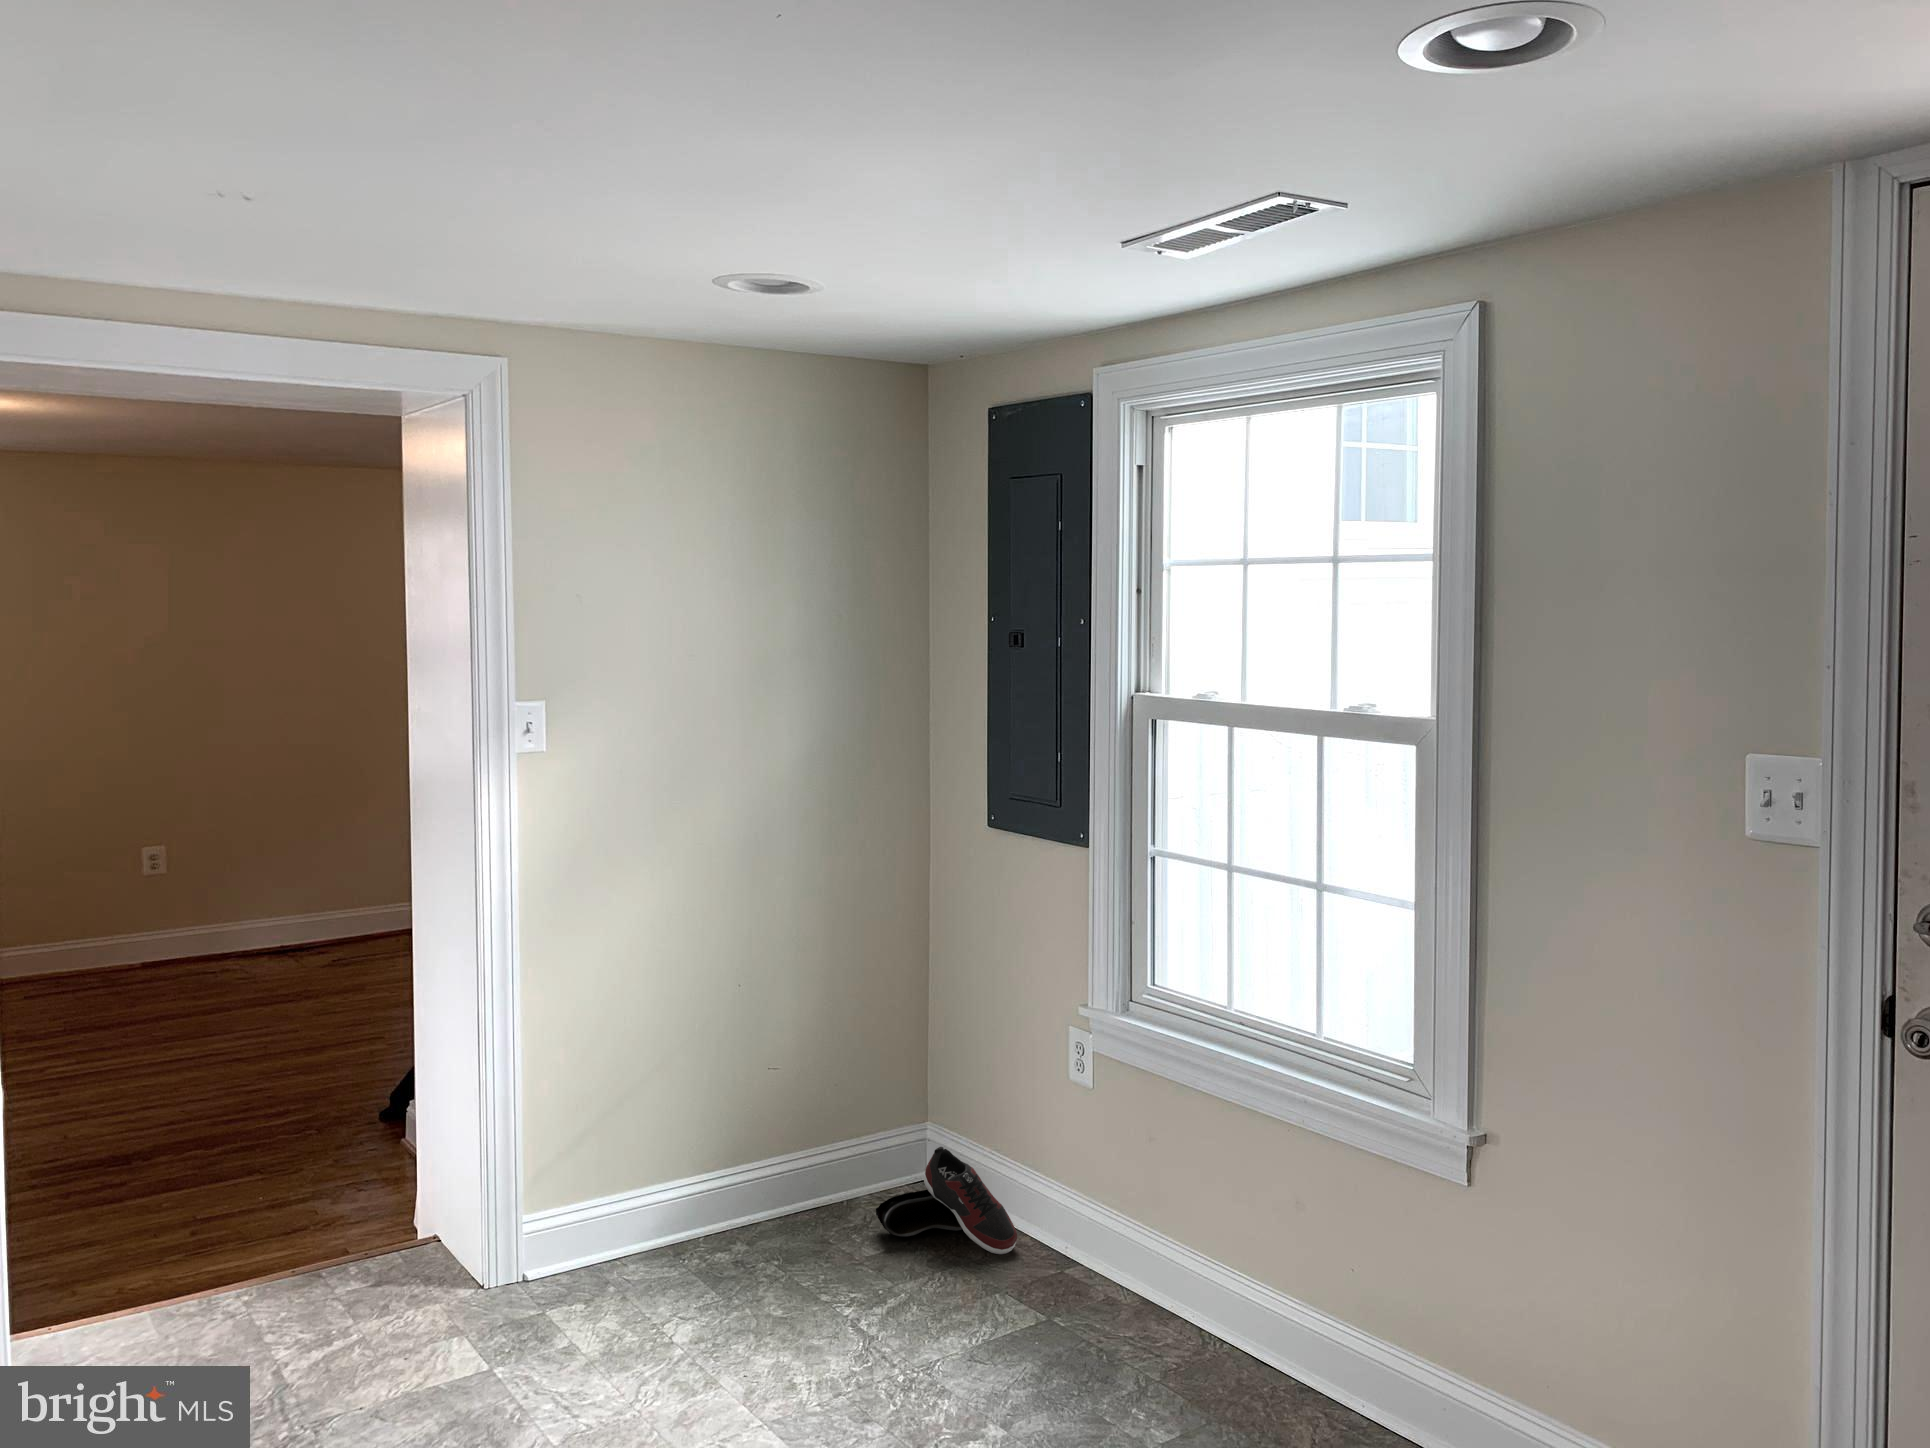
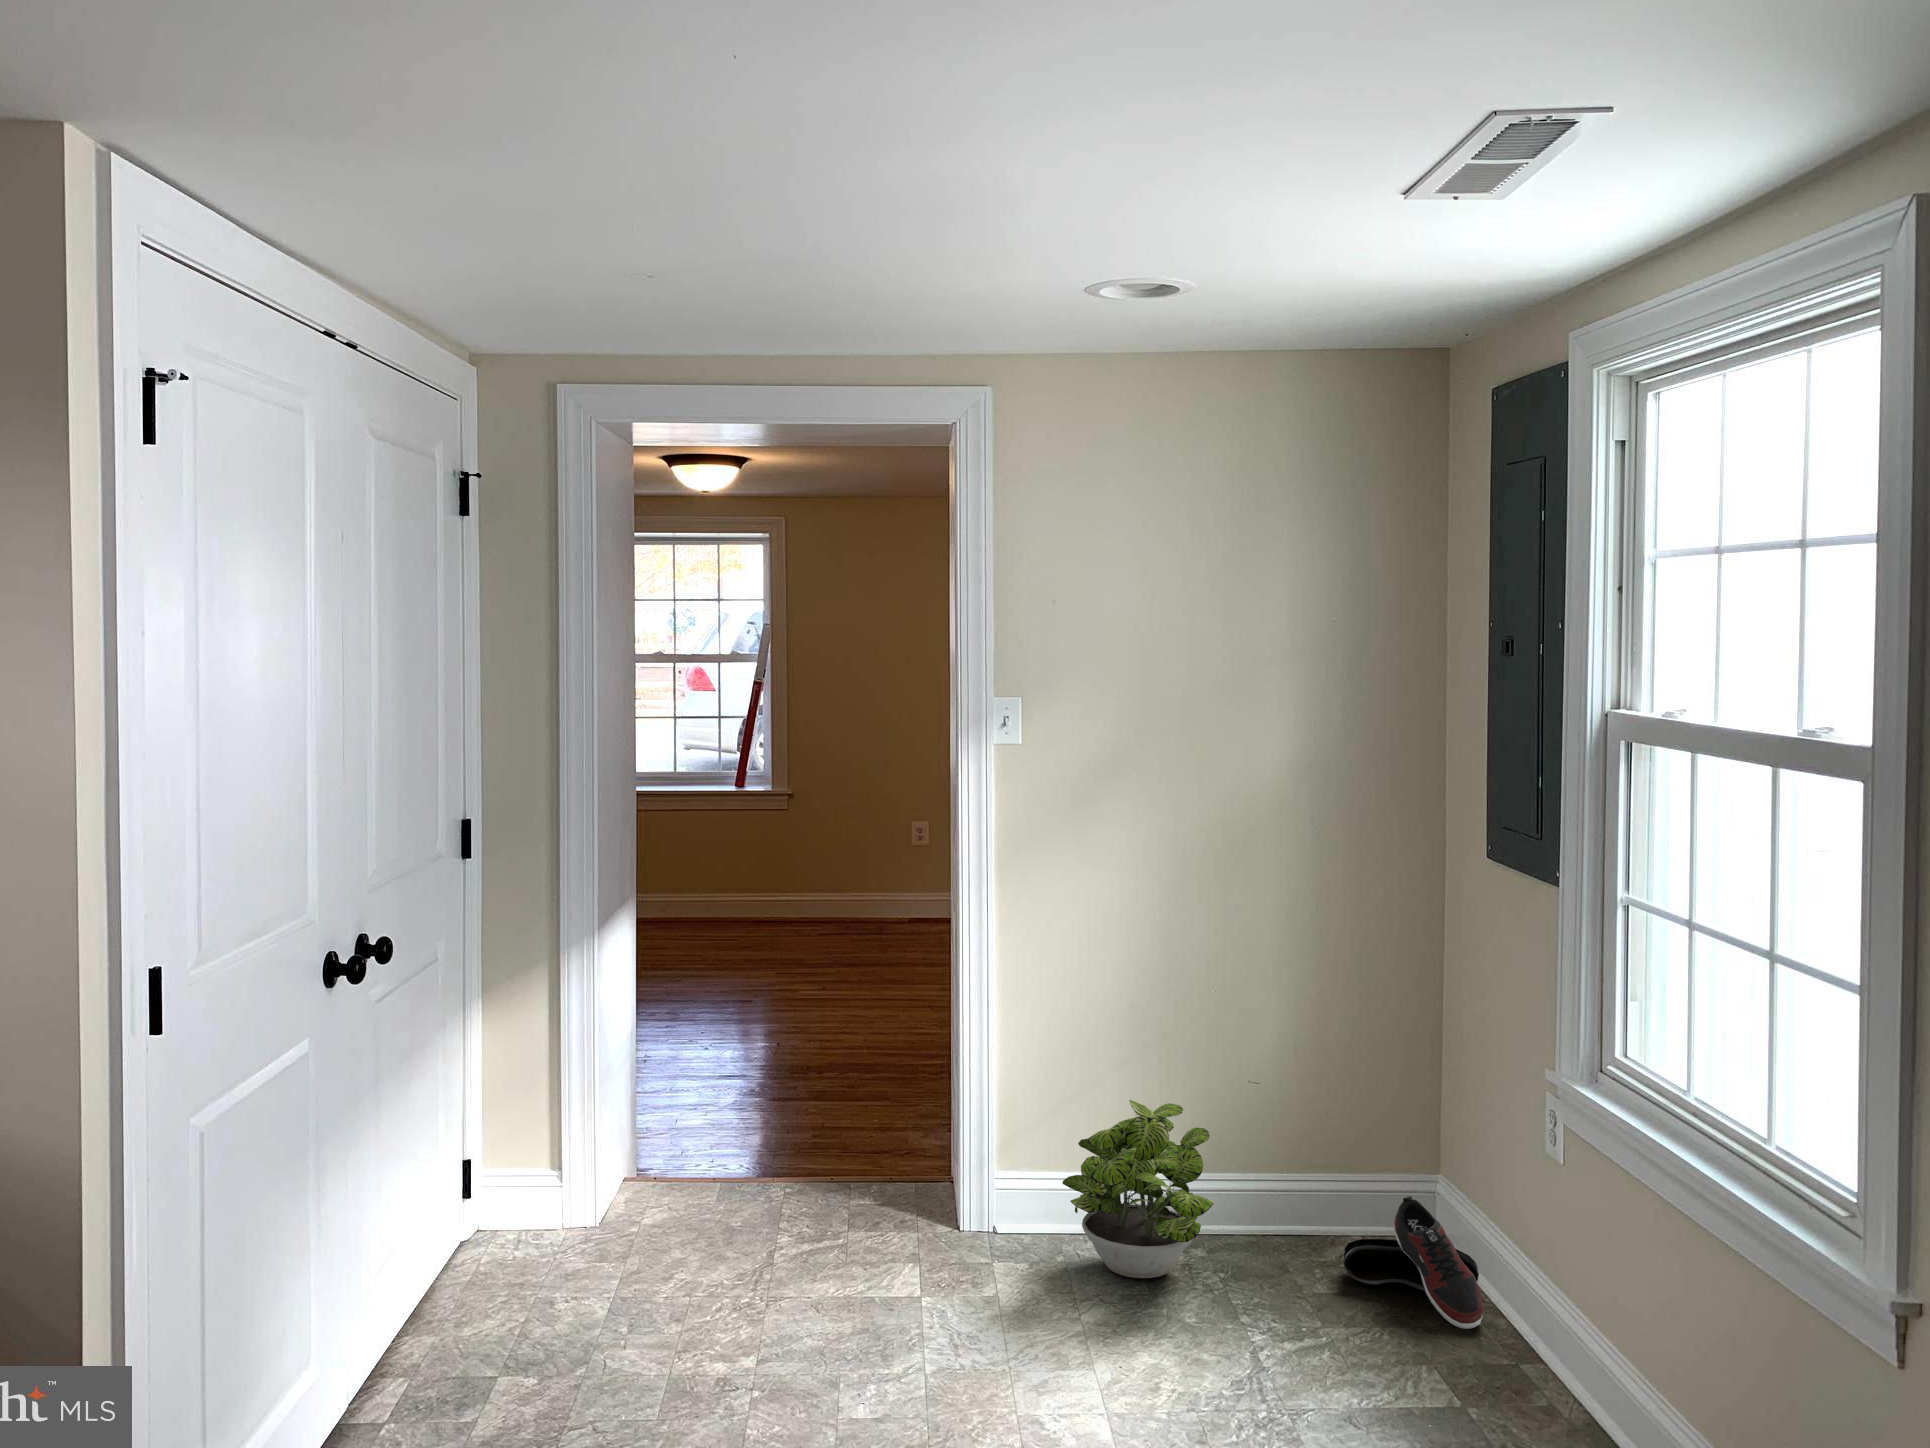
potted plant: none [620,1105,778,1289] -> present [1062,1100,1213,1278]

